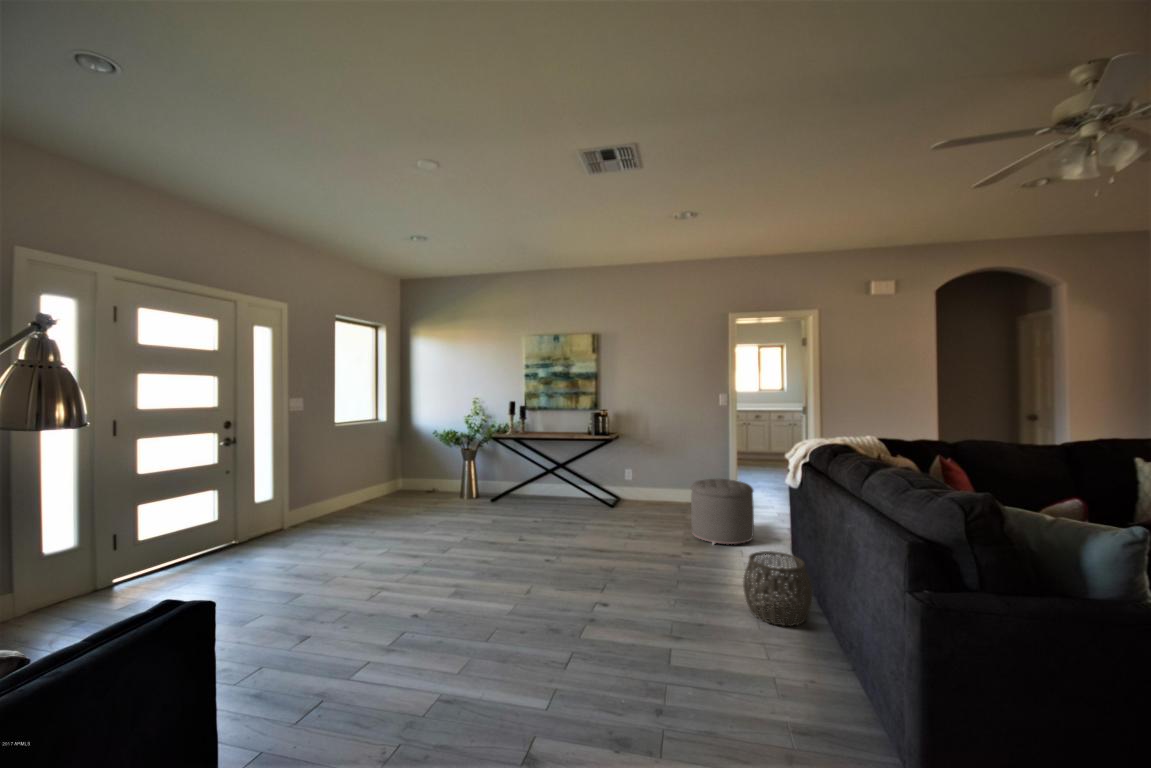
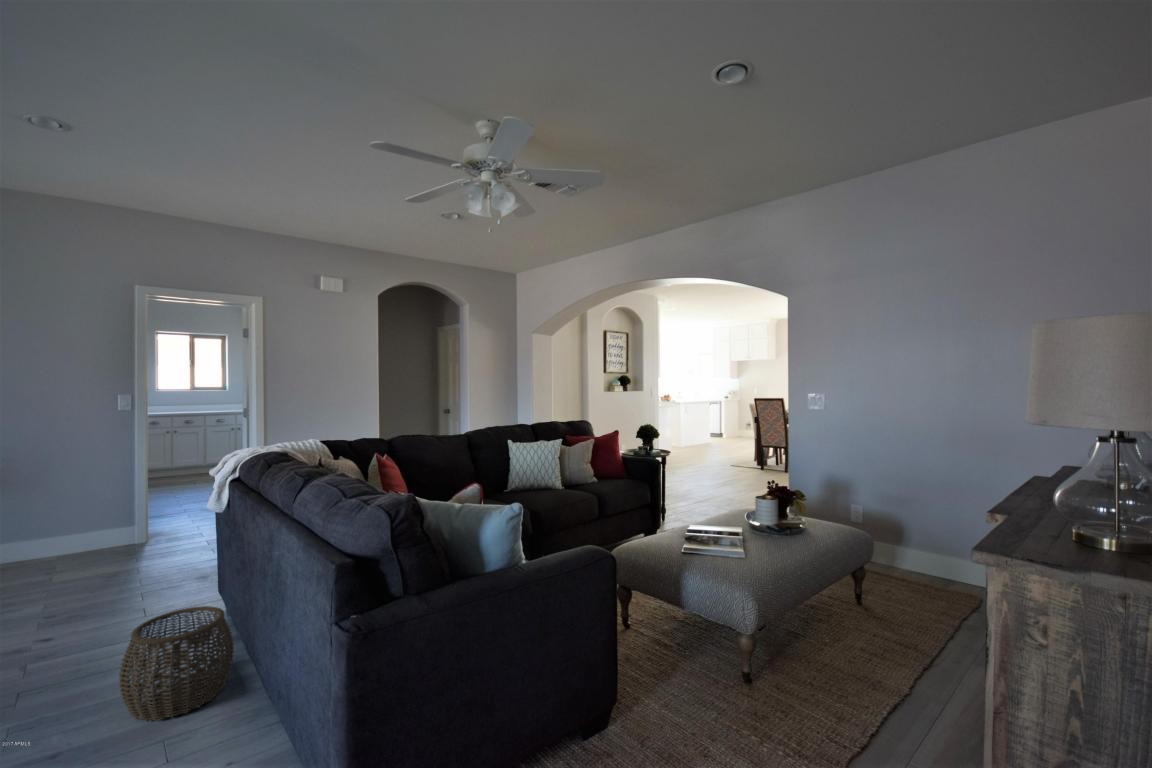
ottoman: present [691,479,754,544] -> none [34,517,160,625]

